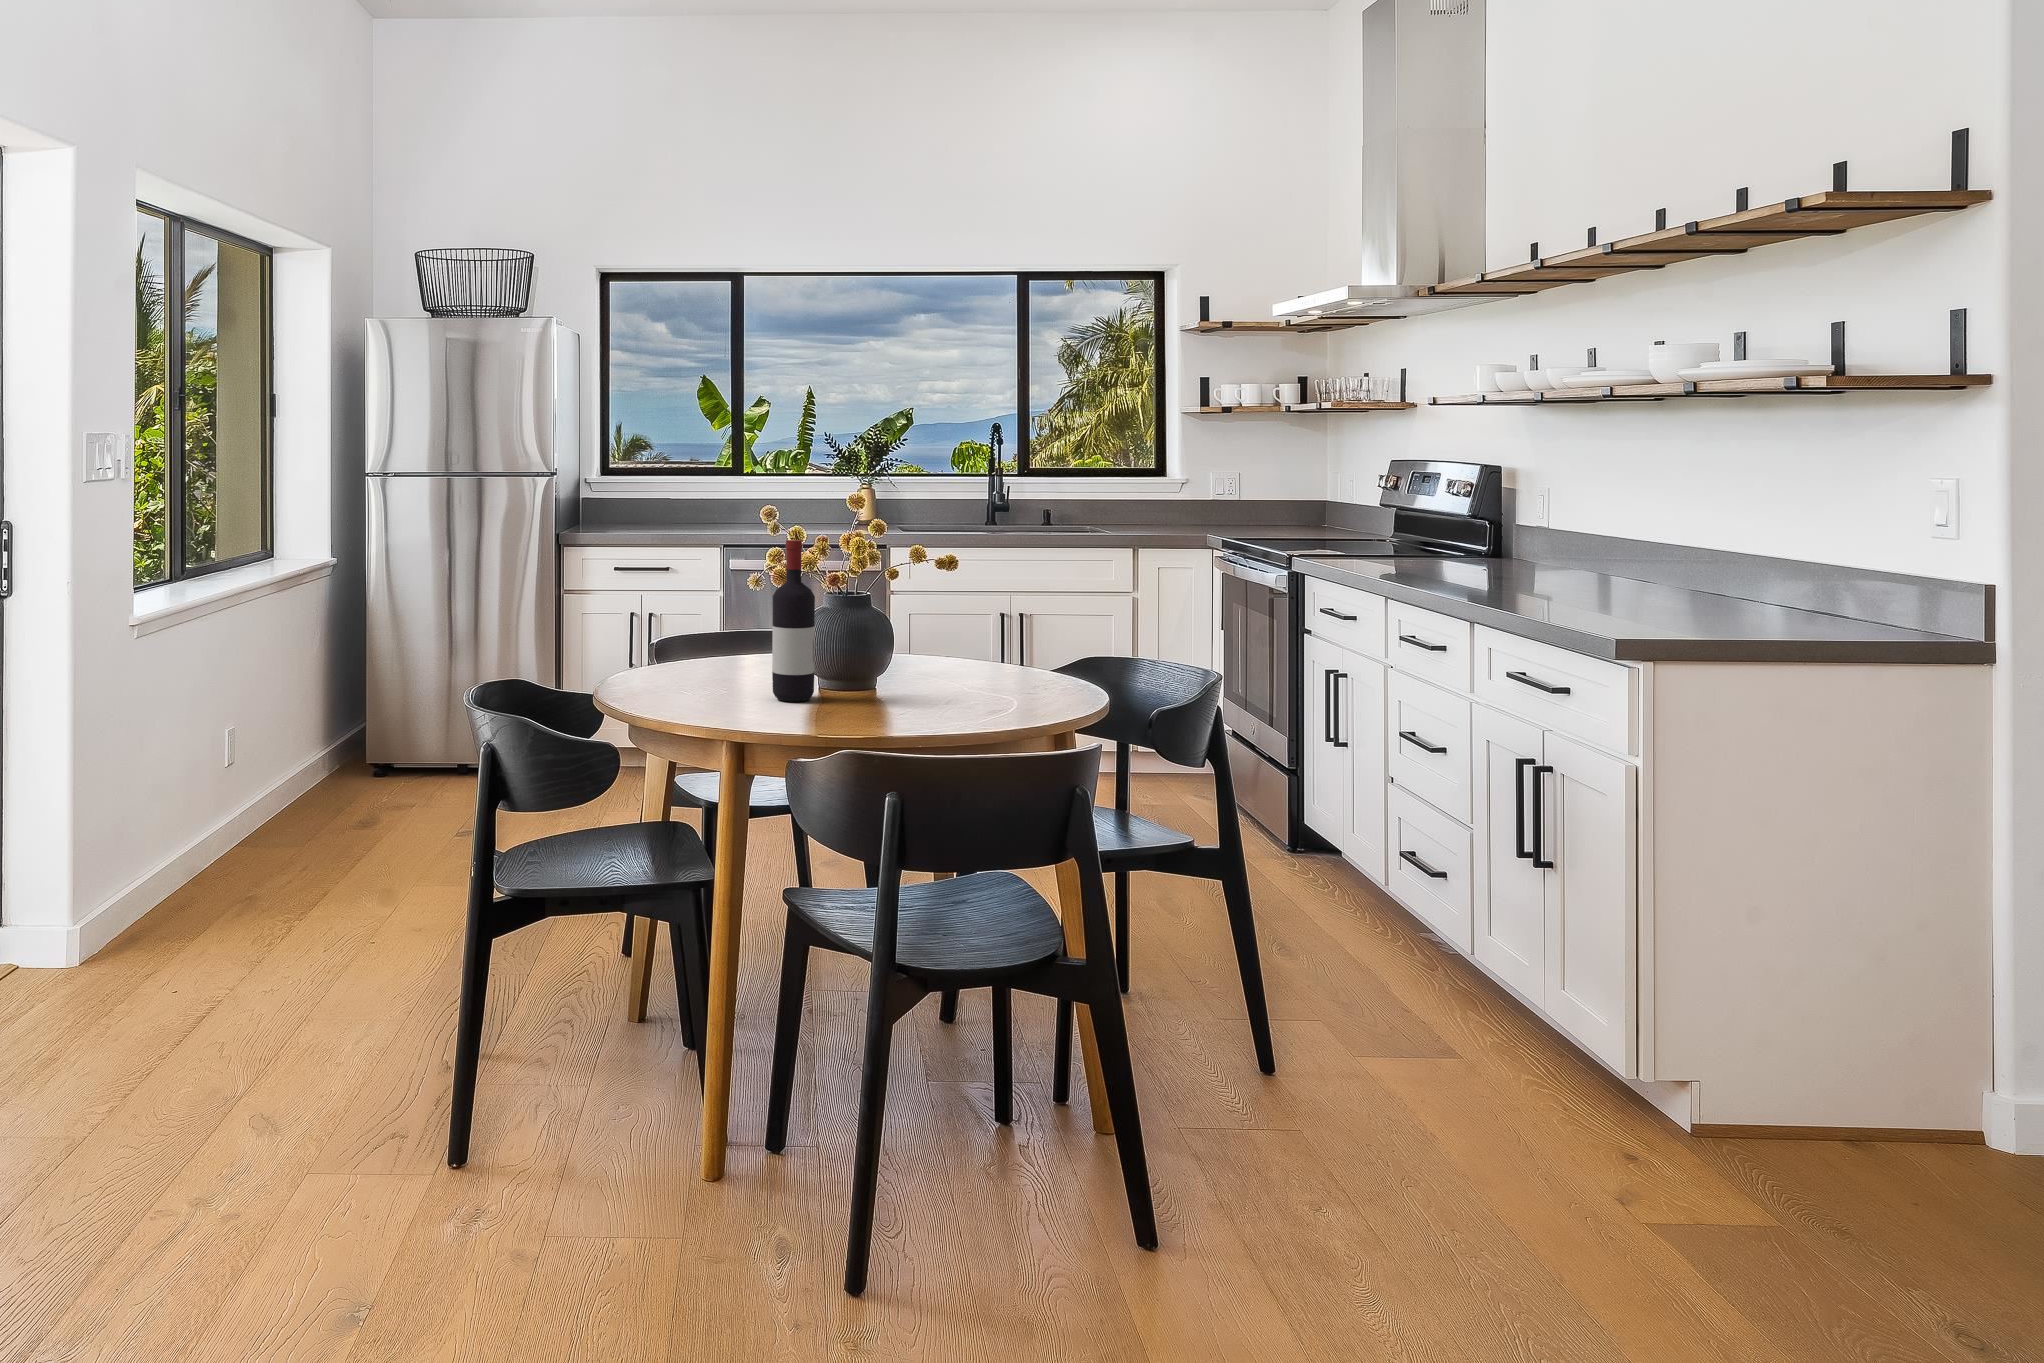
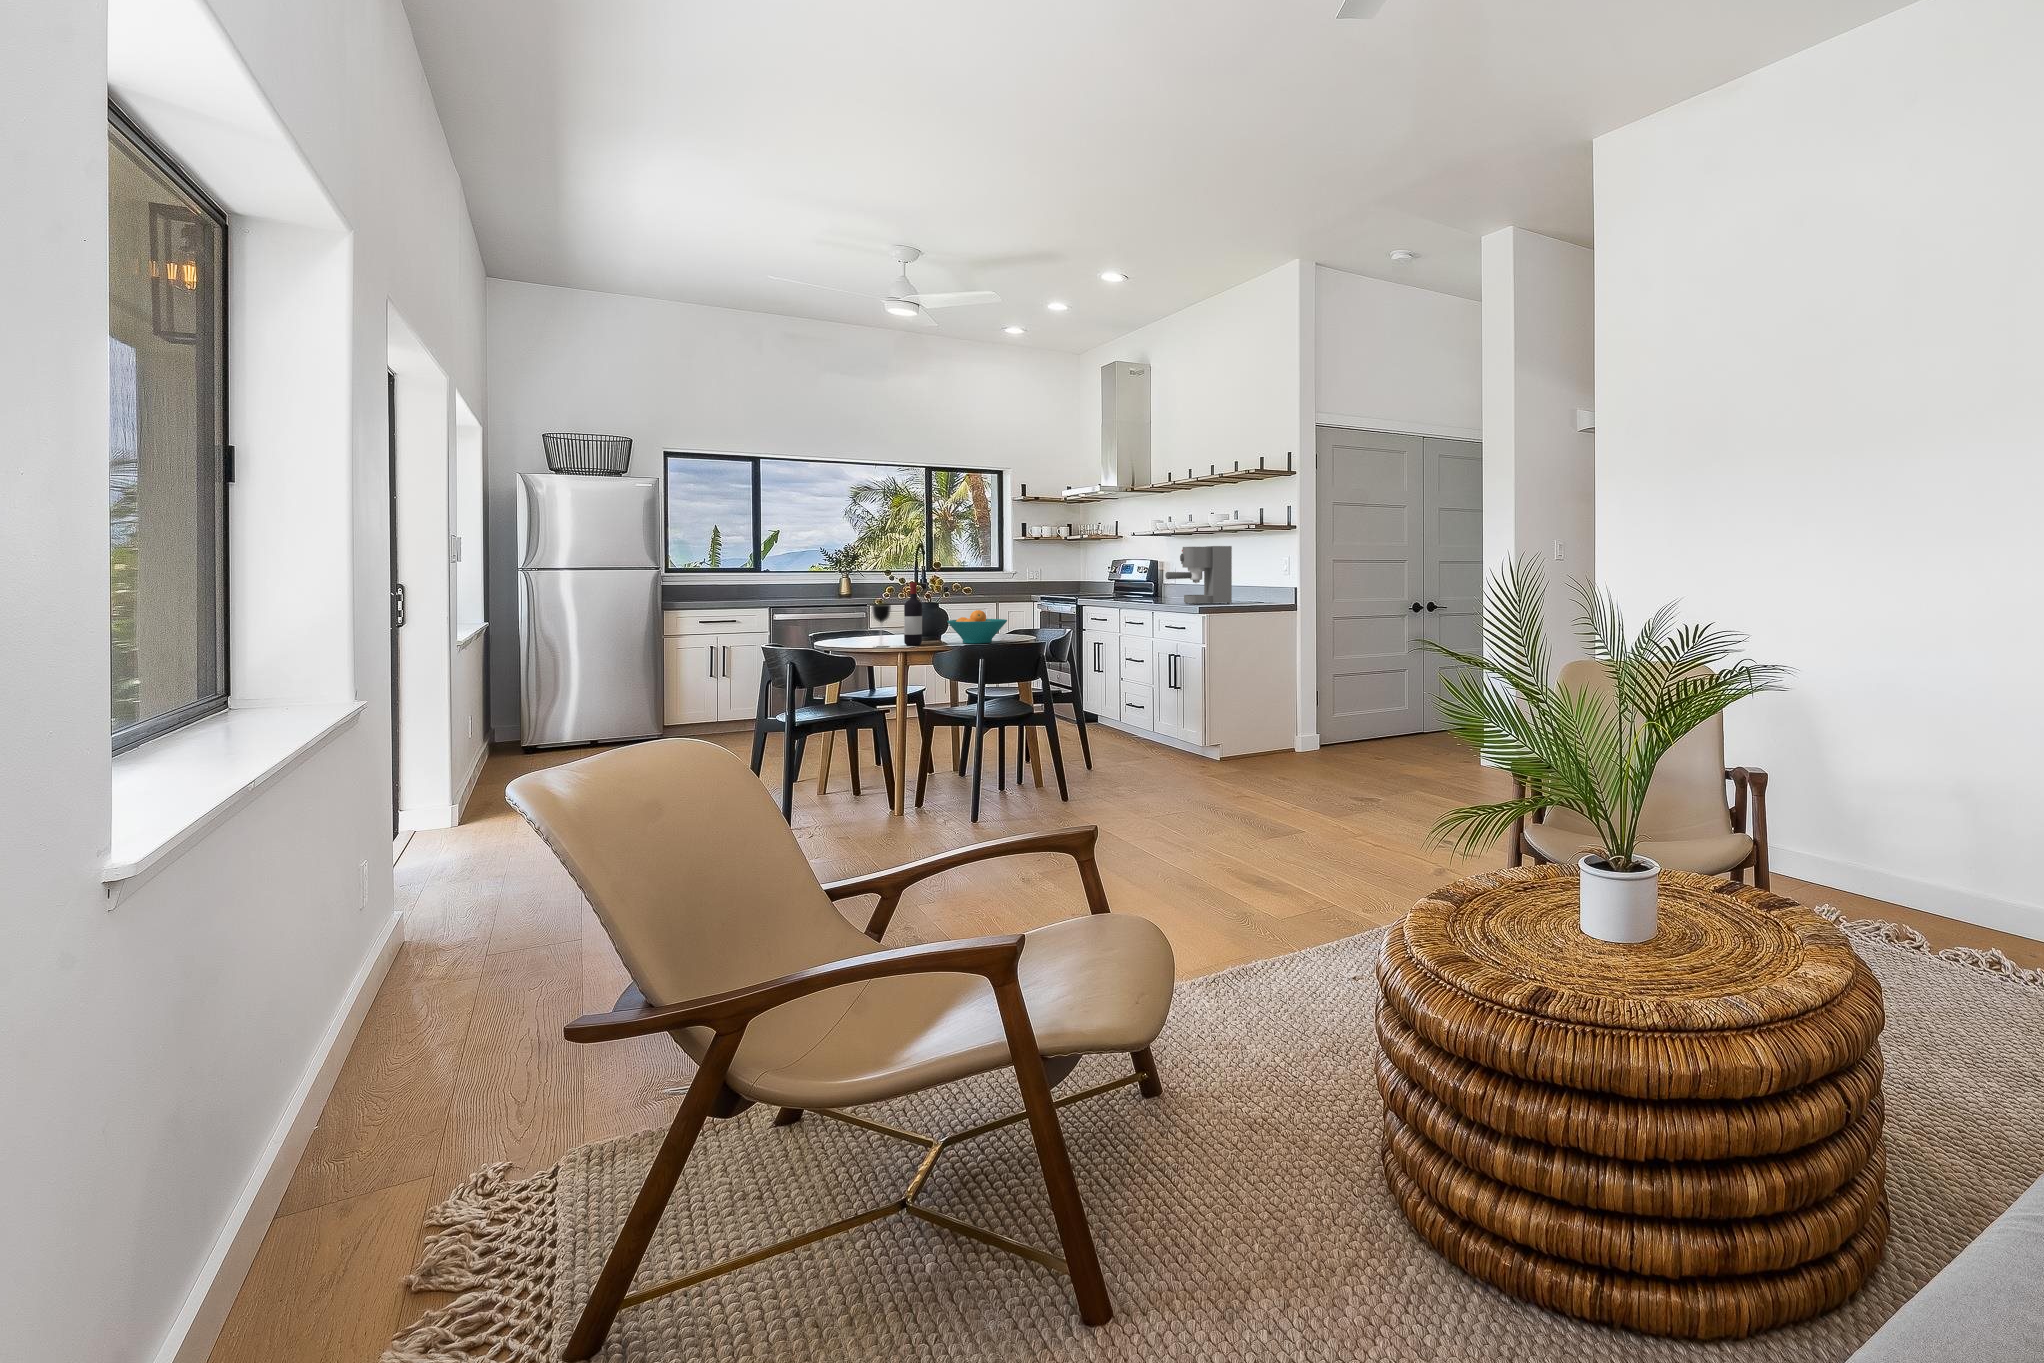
coffee maker: none [1512,440,1736,617] -> present [1165,546,1232,604]
wine glass: none [690,592,734,705] -> present [872,604,891,647]
fruit bowl: none [873,619,1026,712] -> present [947,610,1007,644]

